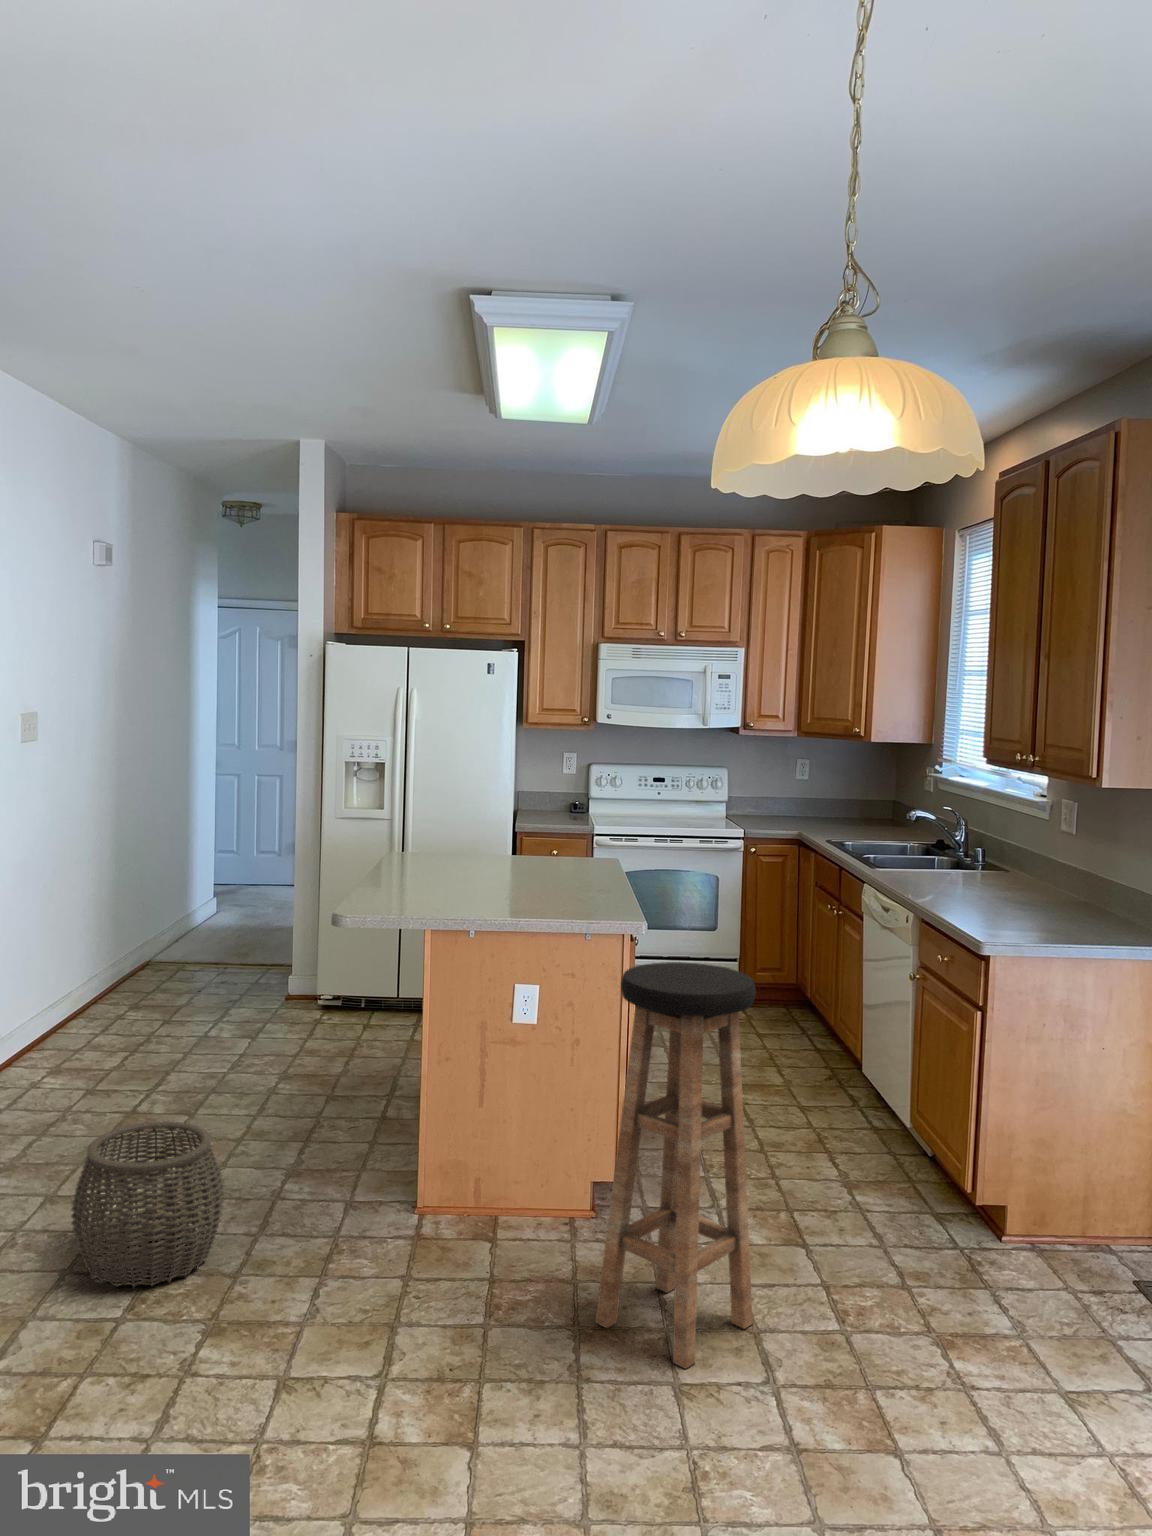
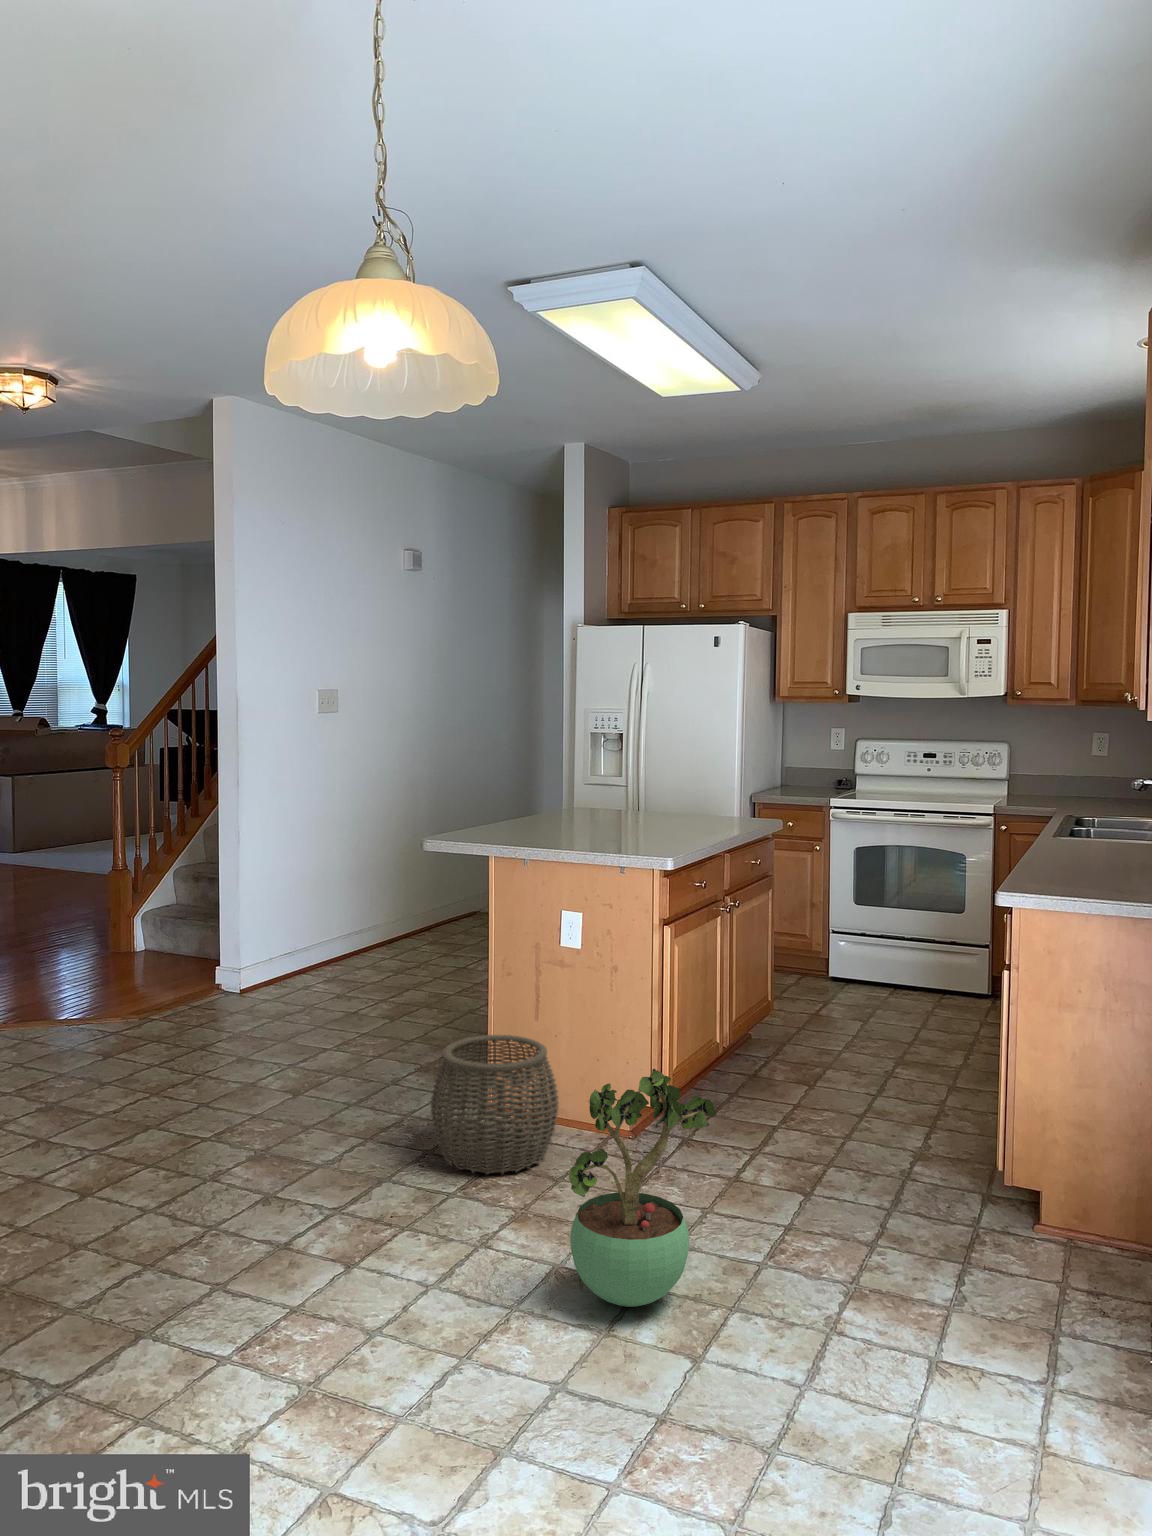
bar stool: present [596,962,756,1368] -> none [876,916,1055,1348]
potted plant: none [312,1153,461,1408] -> present [569,1069,716,1307]

